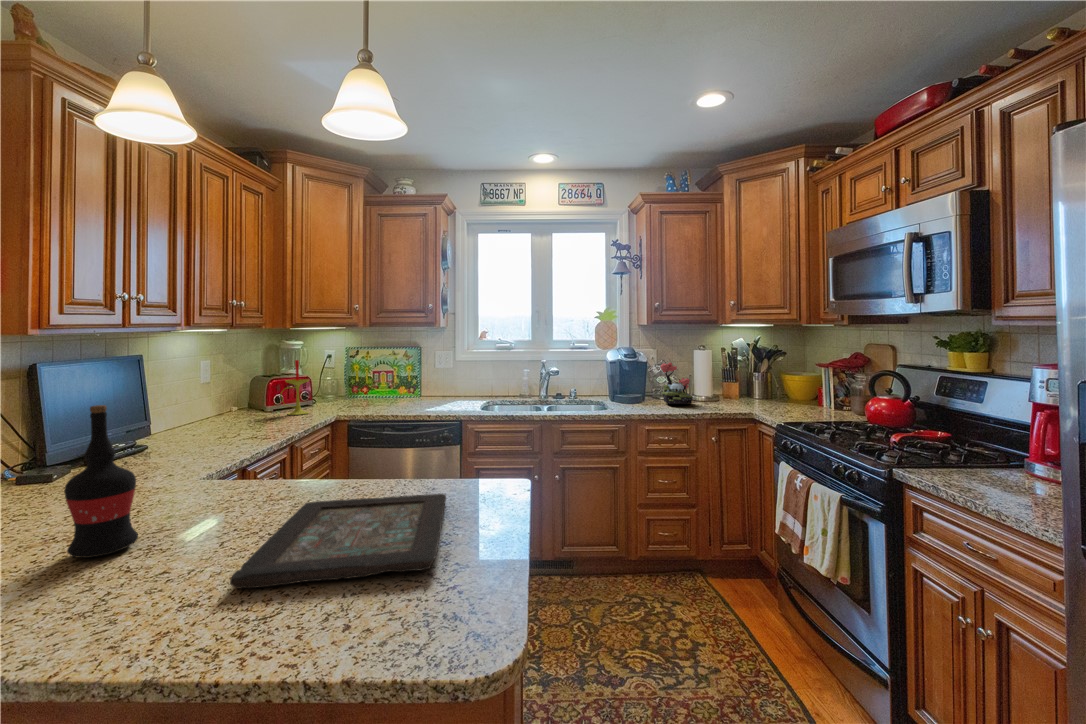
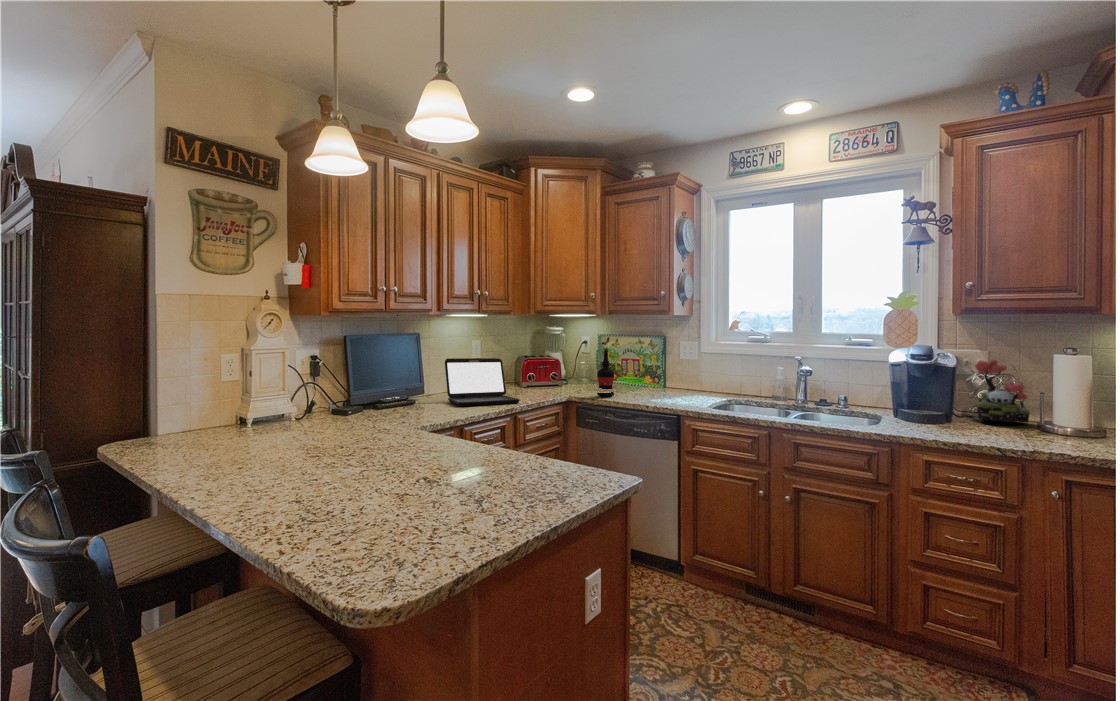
candle: present [280,360,309,415] -> none [531,345,555,395]
laptop: none [167,378,284,442] -> present [445,358,520,406]
wine bottle: present [64,405,138,558] -> present [597,348,614,397]
decorative tray: present [230,494,446,588] -> none [346,448,549,505]

